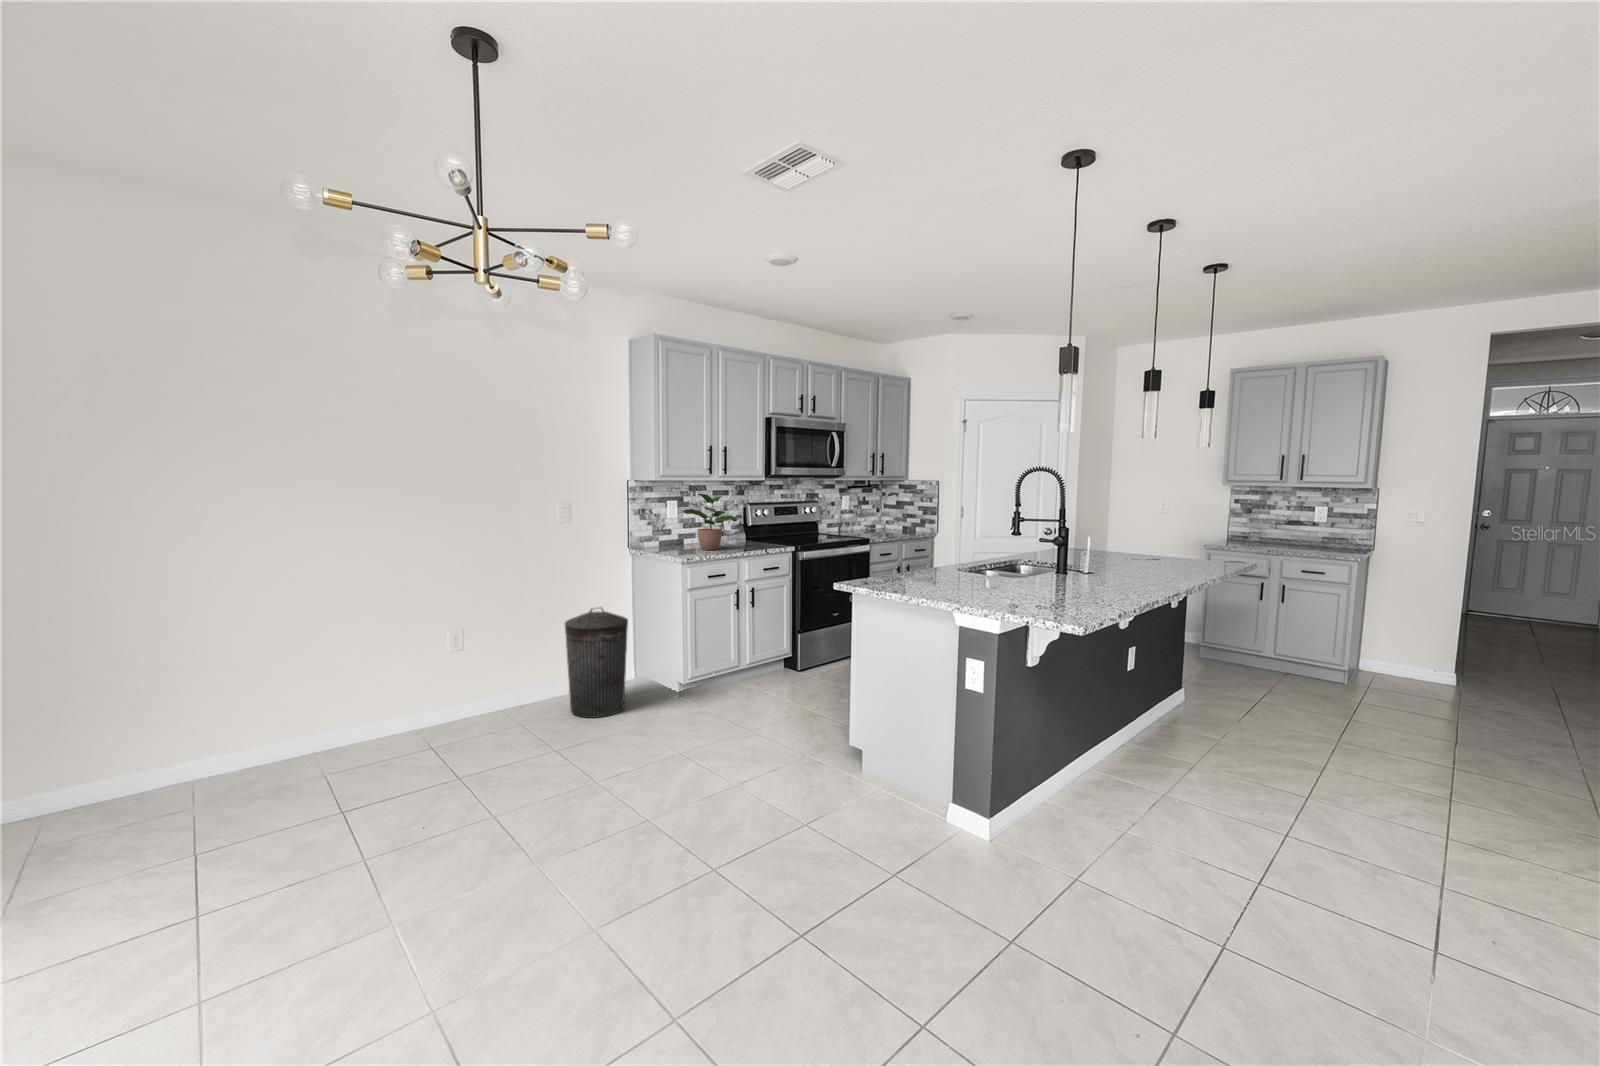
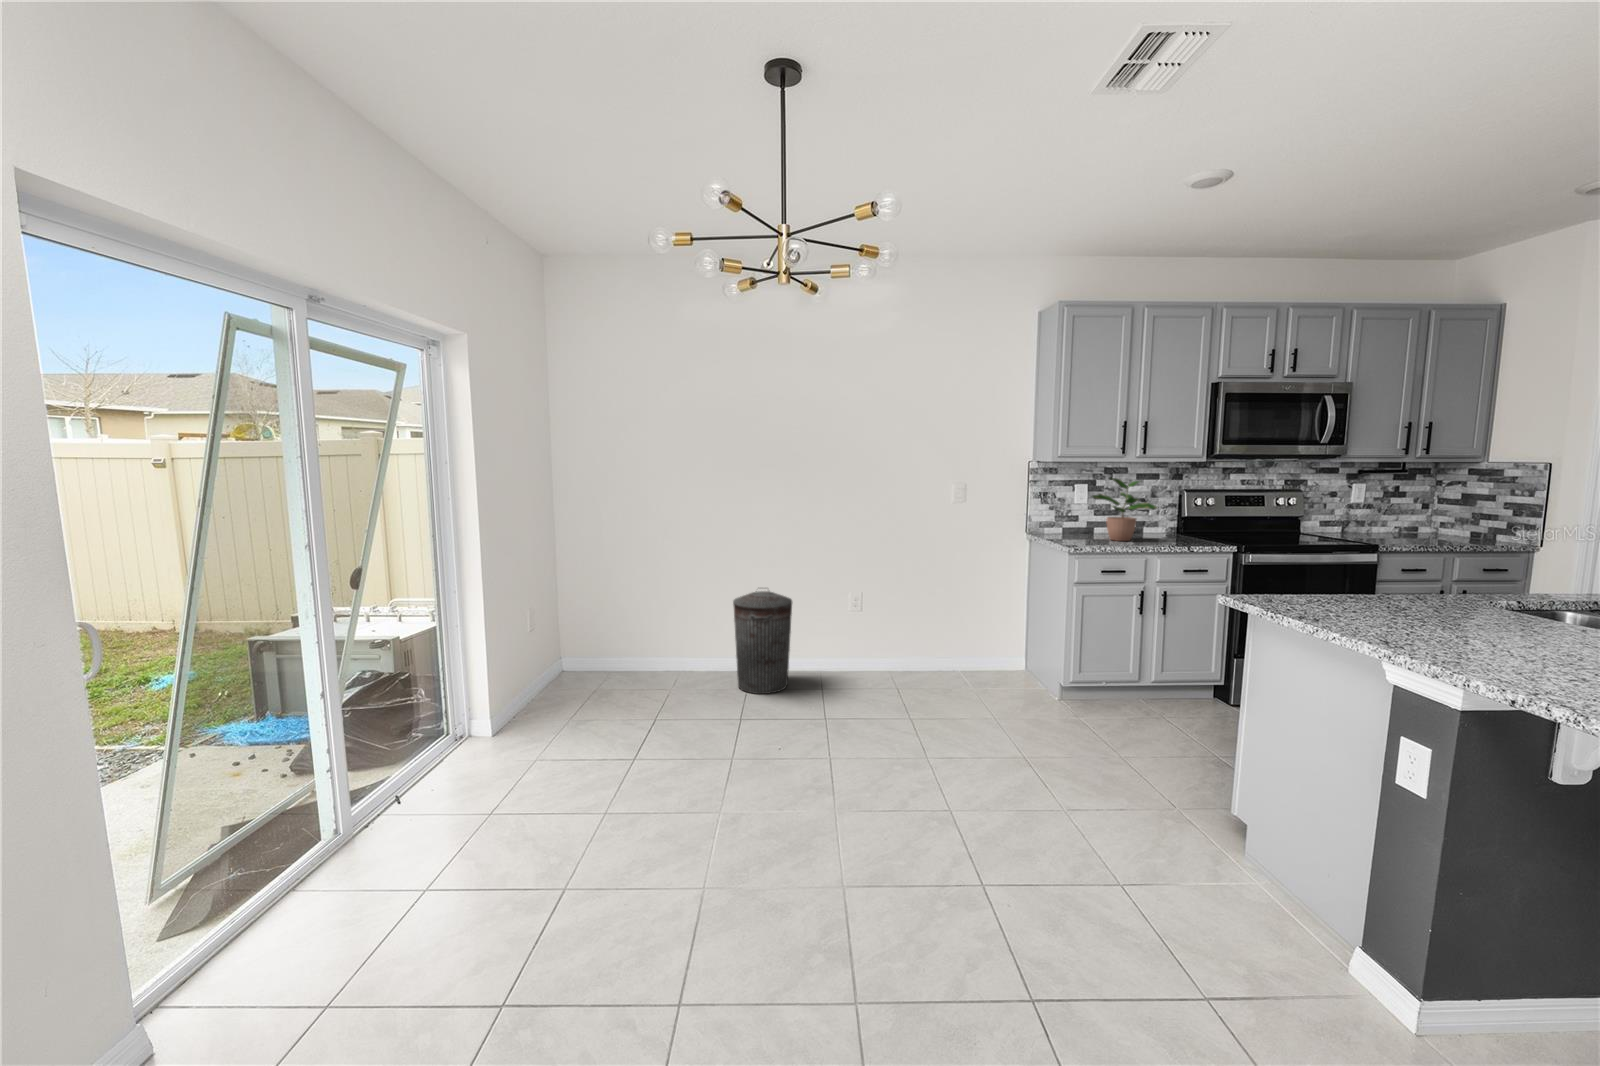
trash can: present [565,608,628,718] -> present [733,591,792,694]

